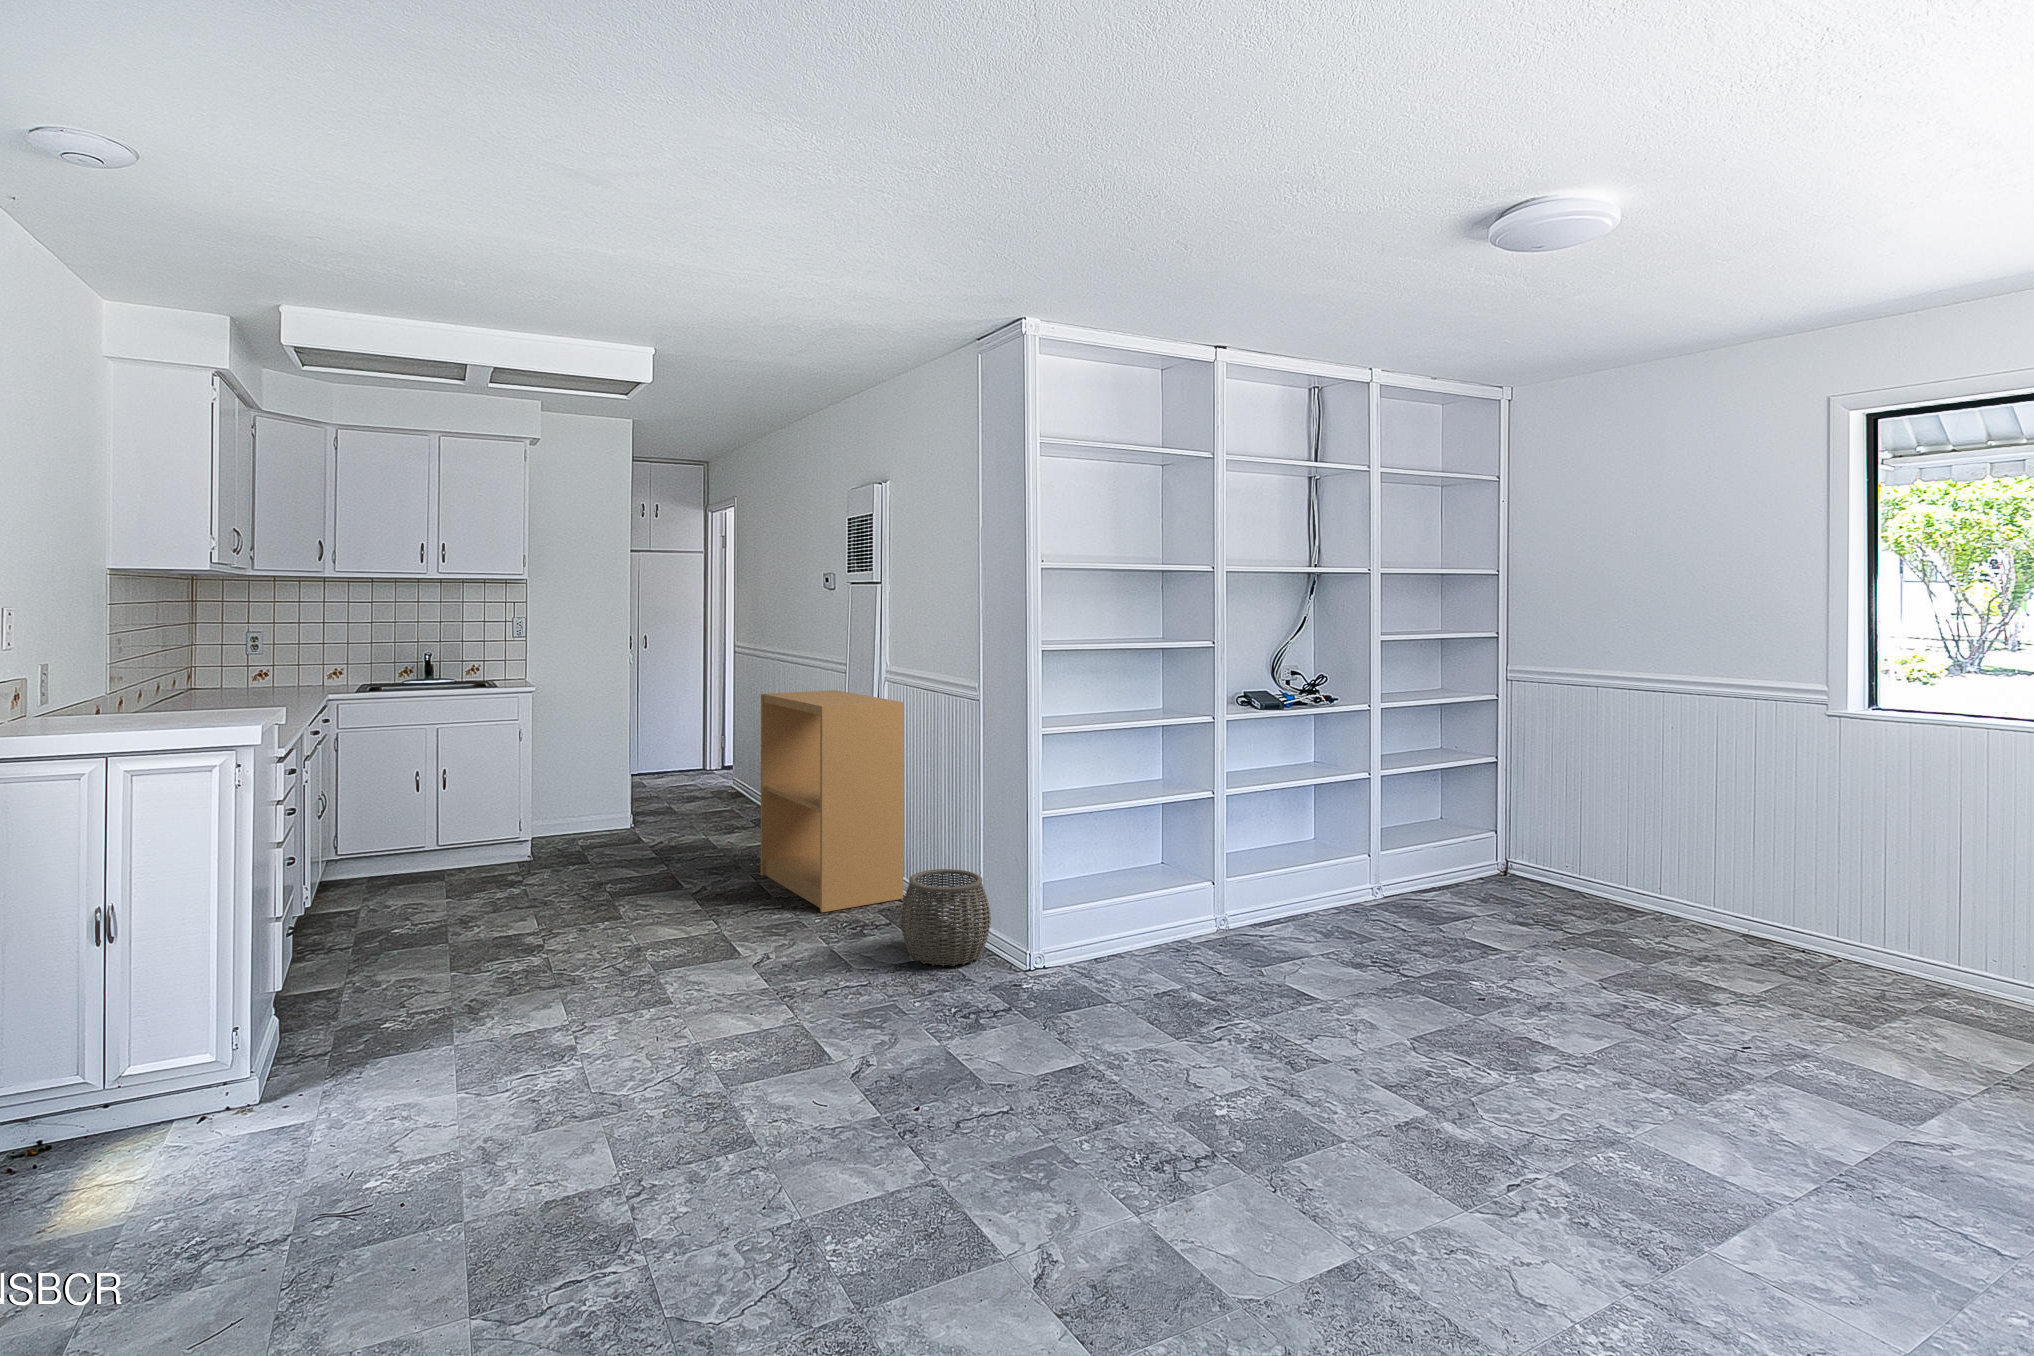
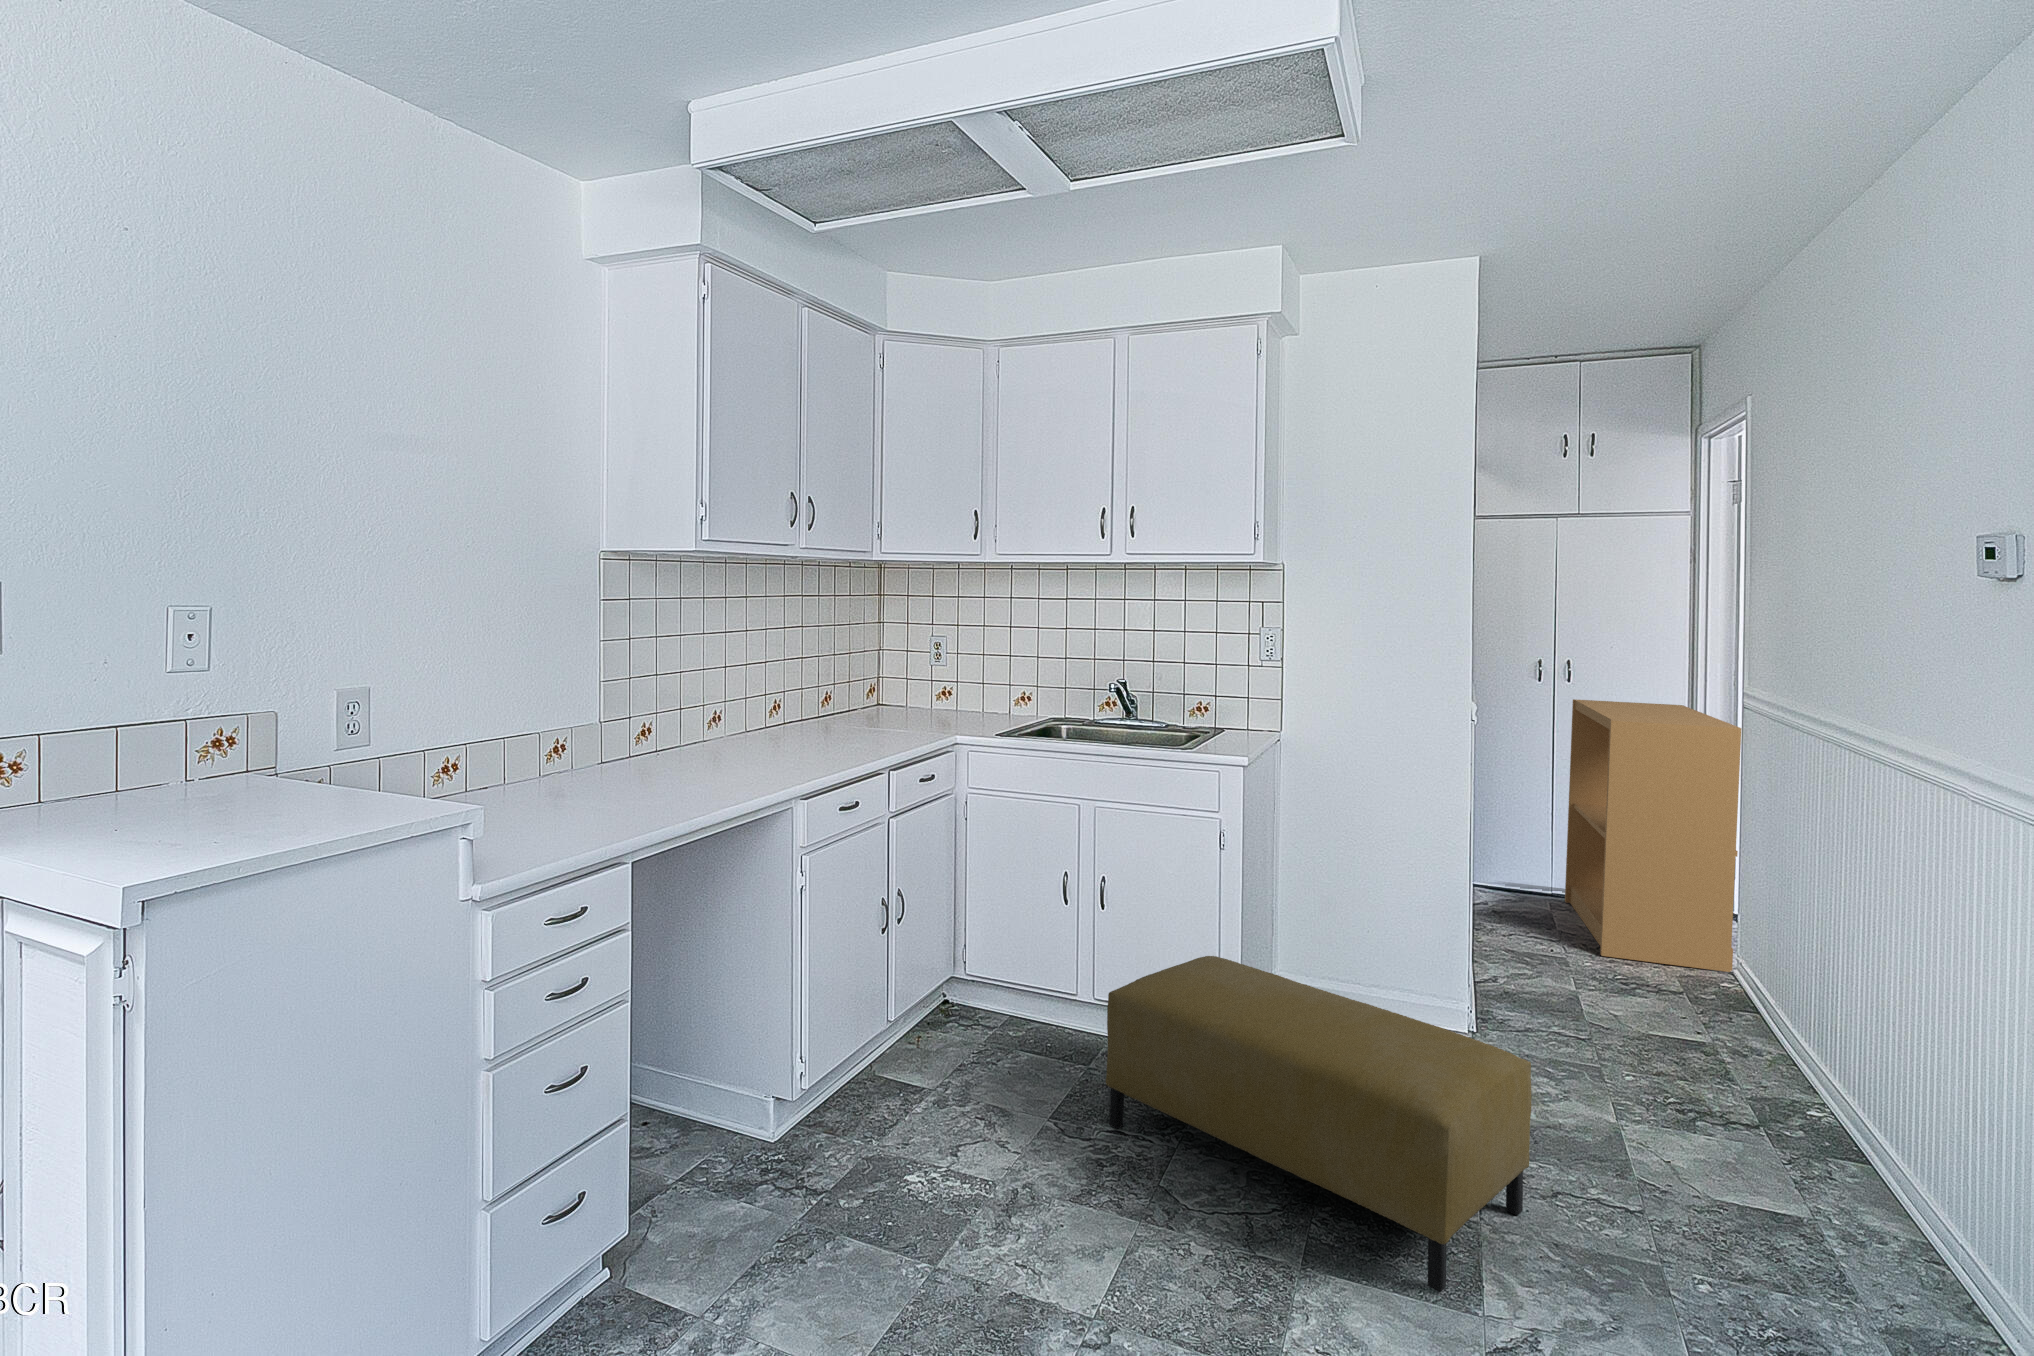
woven basket: present [900,869,991,966] -> none [1658,936,1800,1065]
ottoman: none [546,1010,976,1281] -> present [1106,956,1531,1292]

